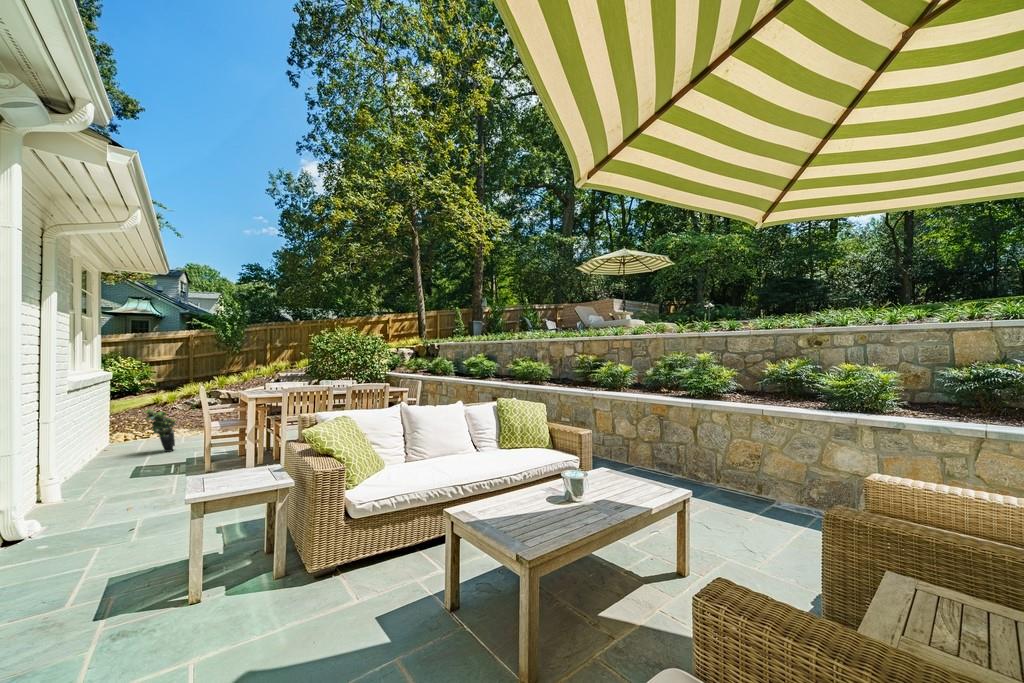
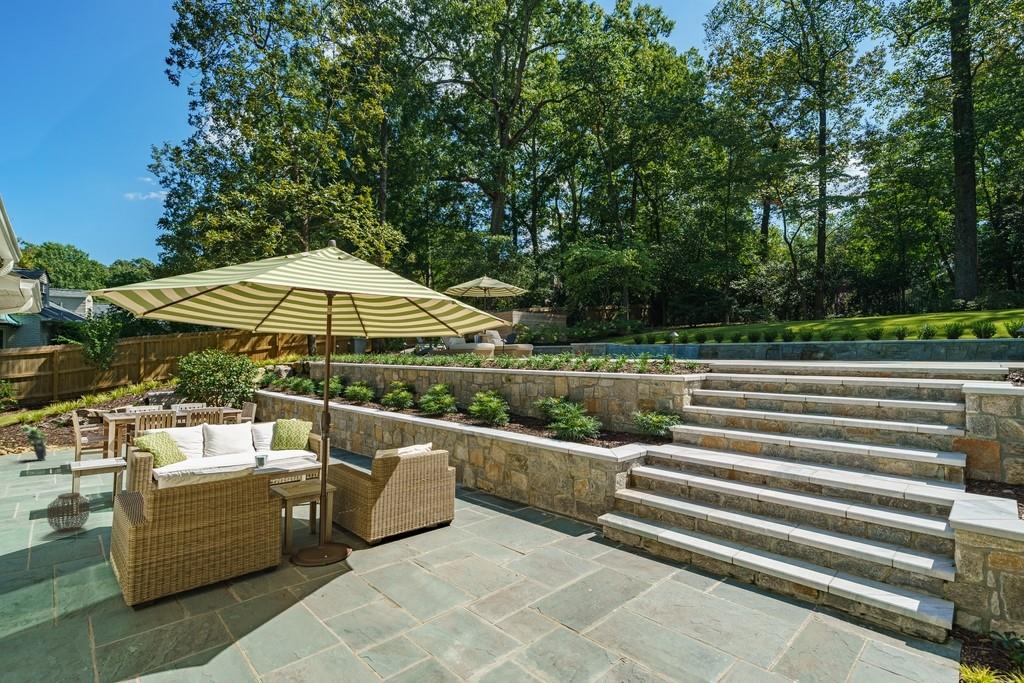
woven basket: none [147,558,234,652] -> present [47,493,90,532]

